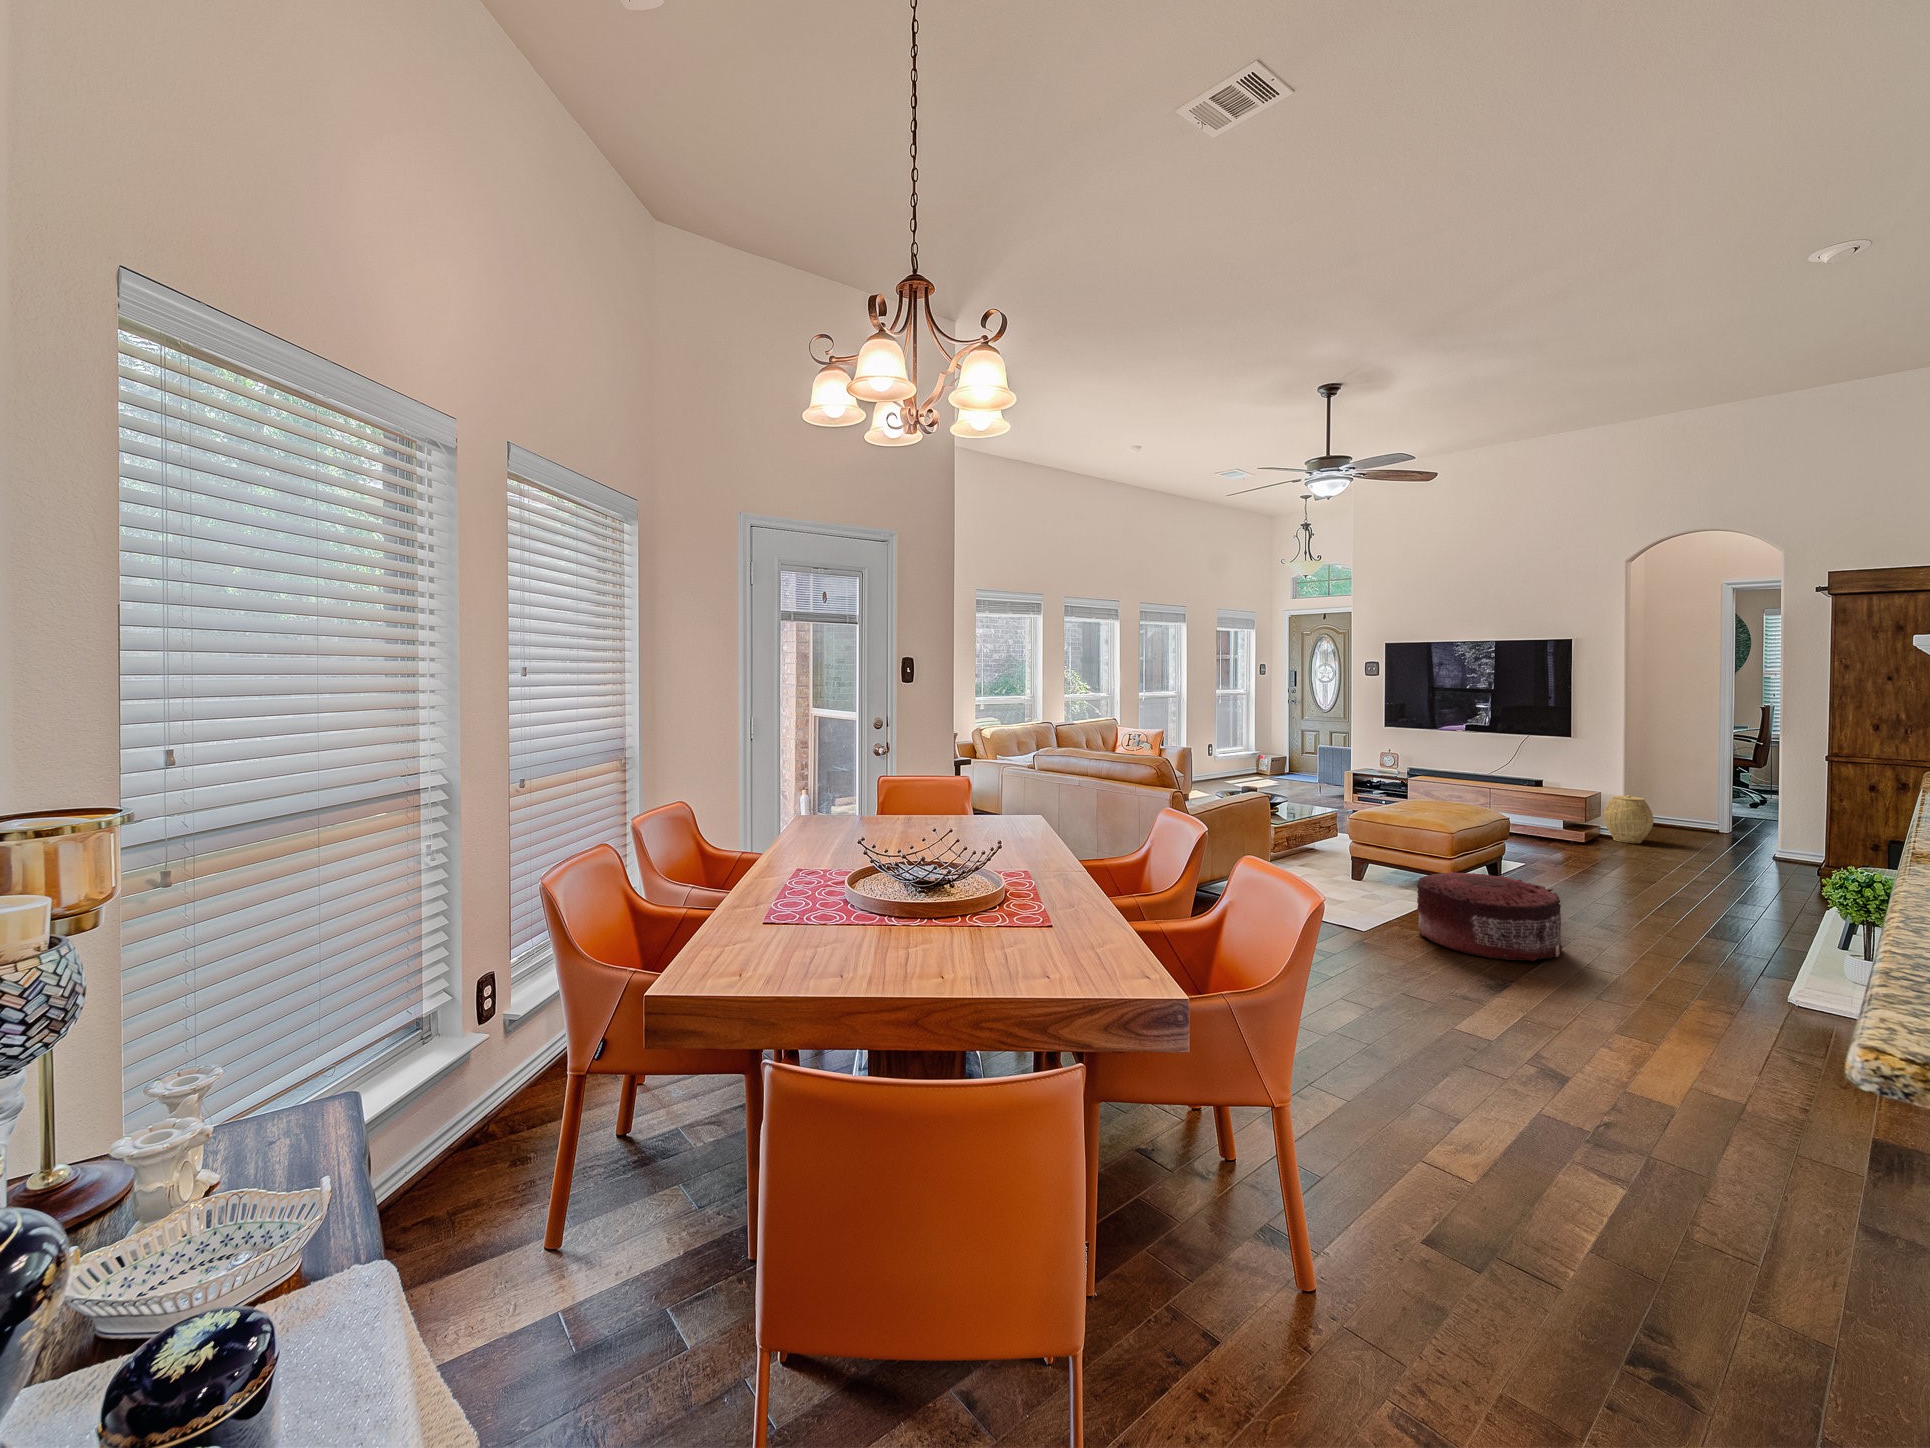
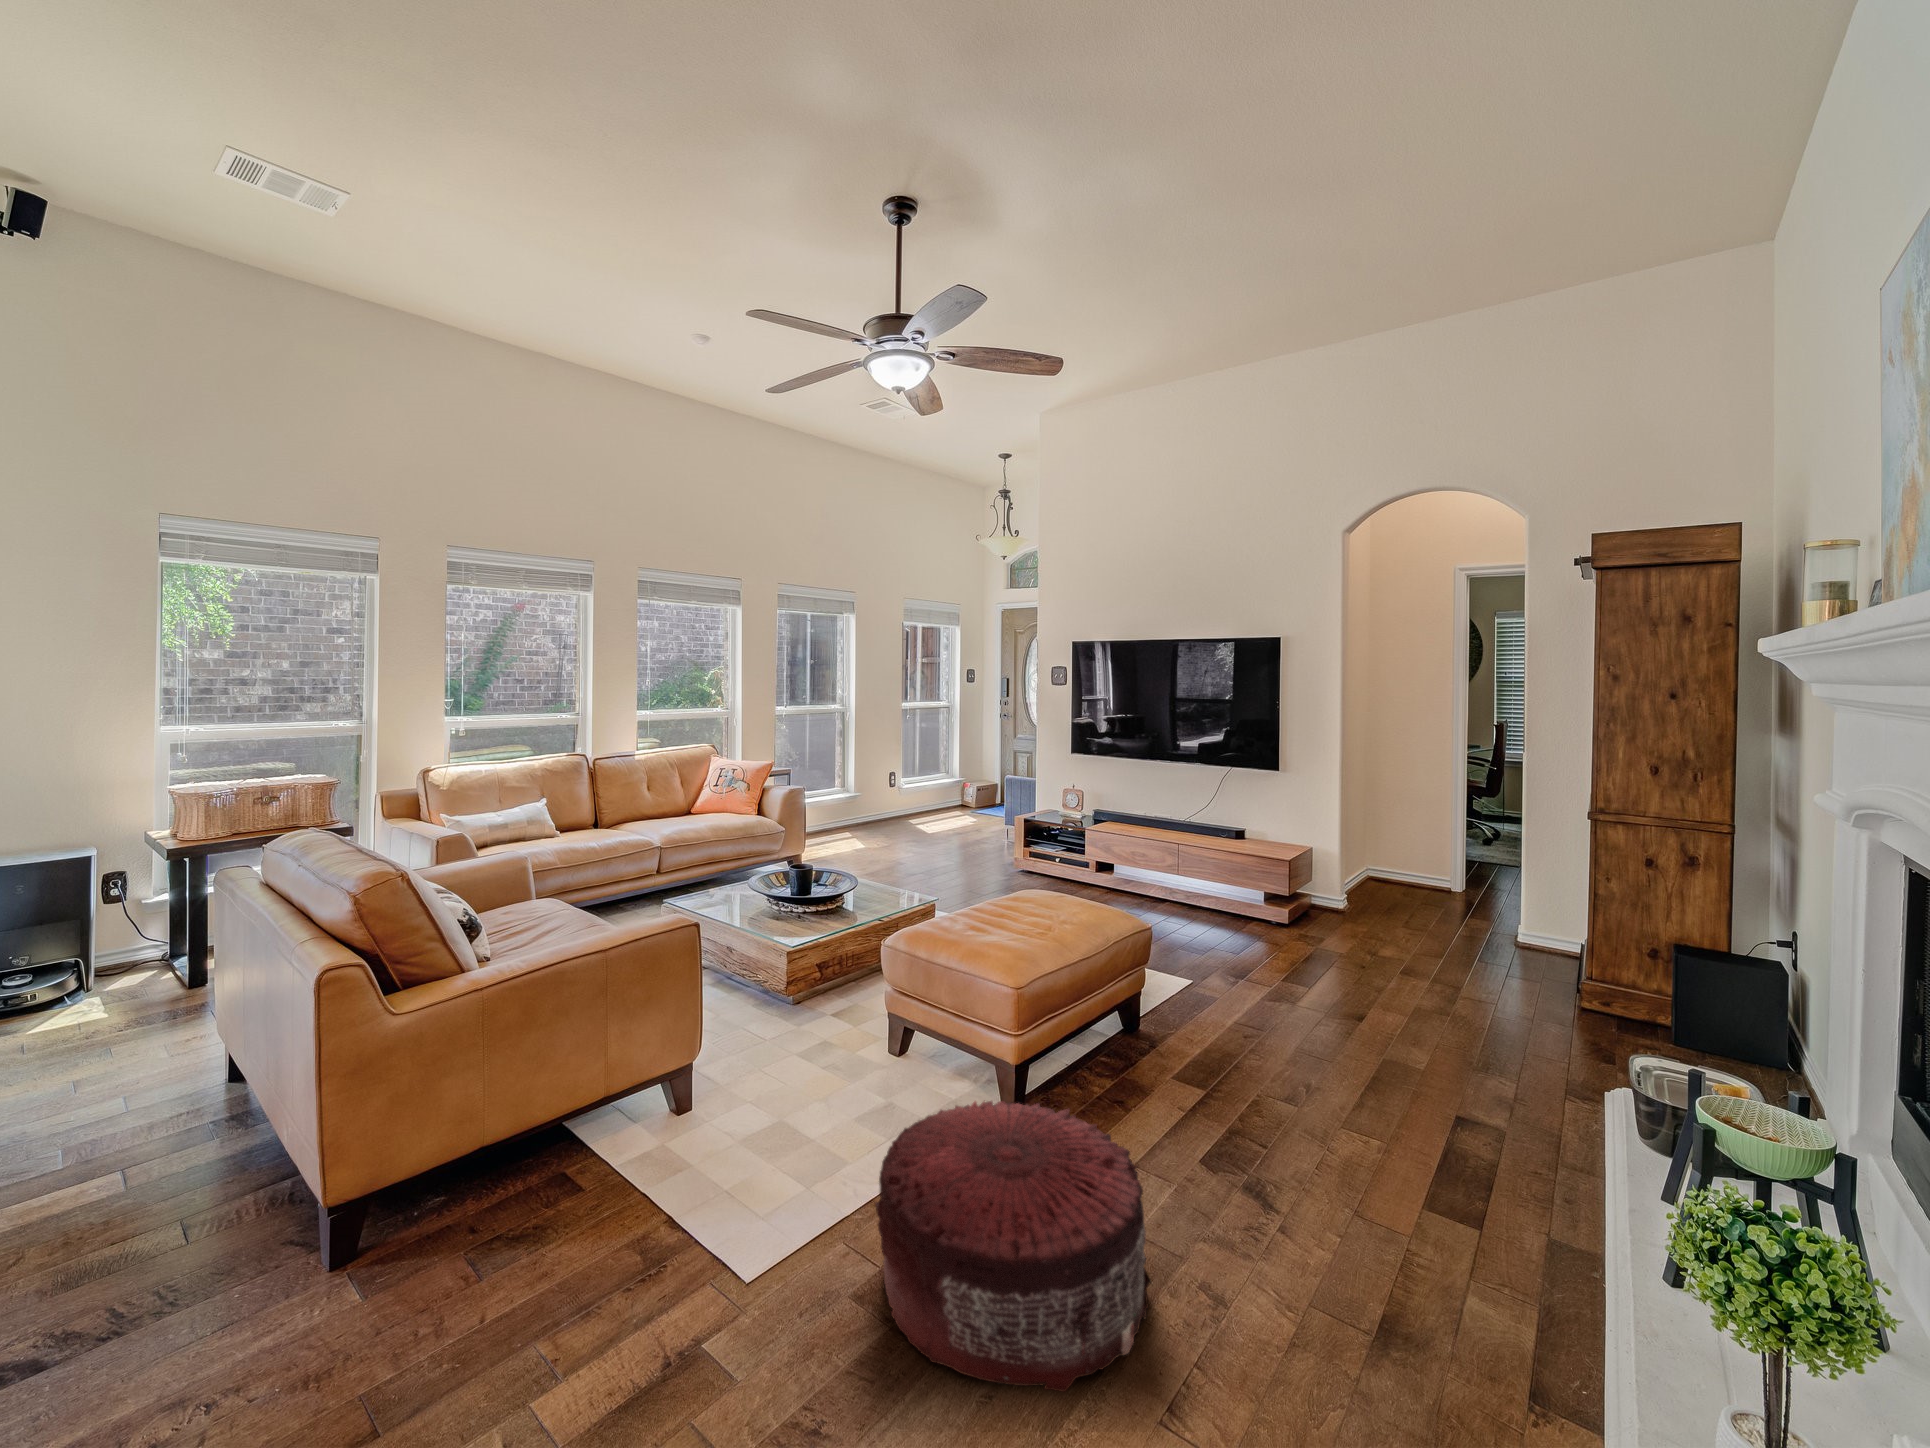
woven basket: present [1604,795,1653,843] -> none [1316,854,1374,923]

